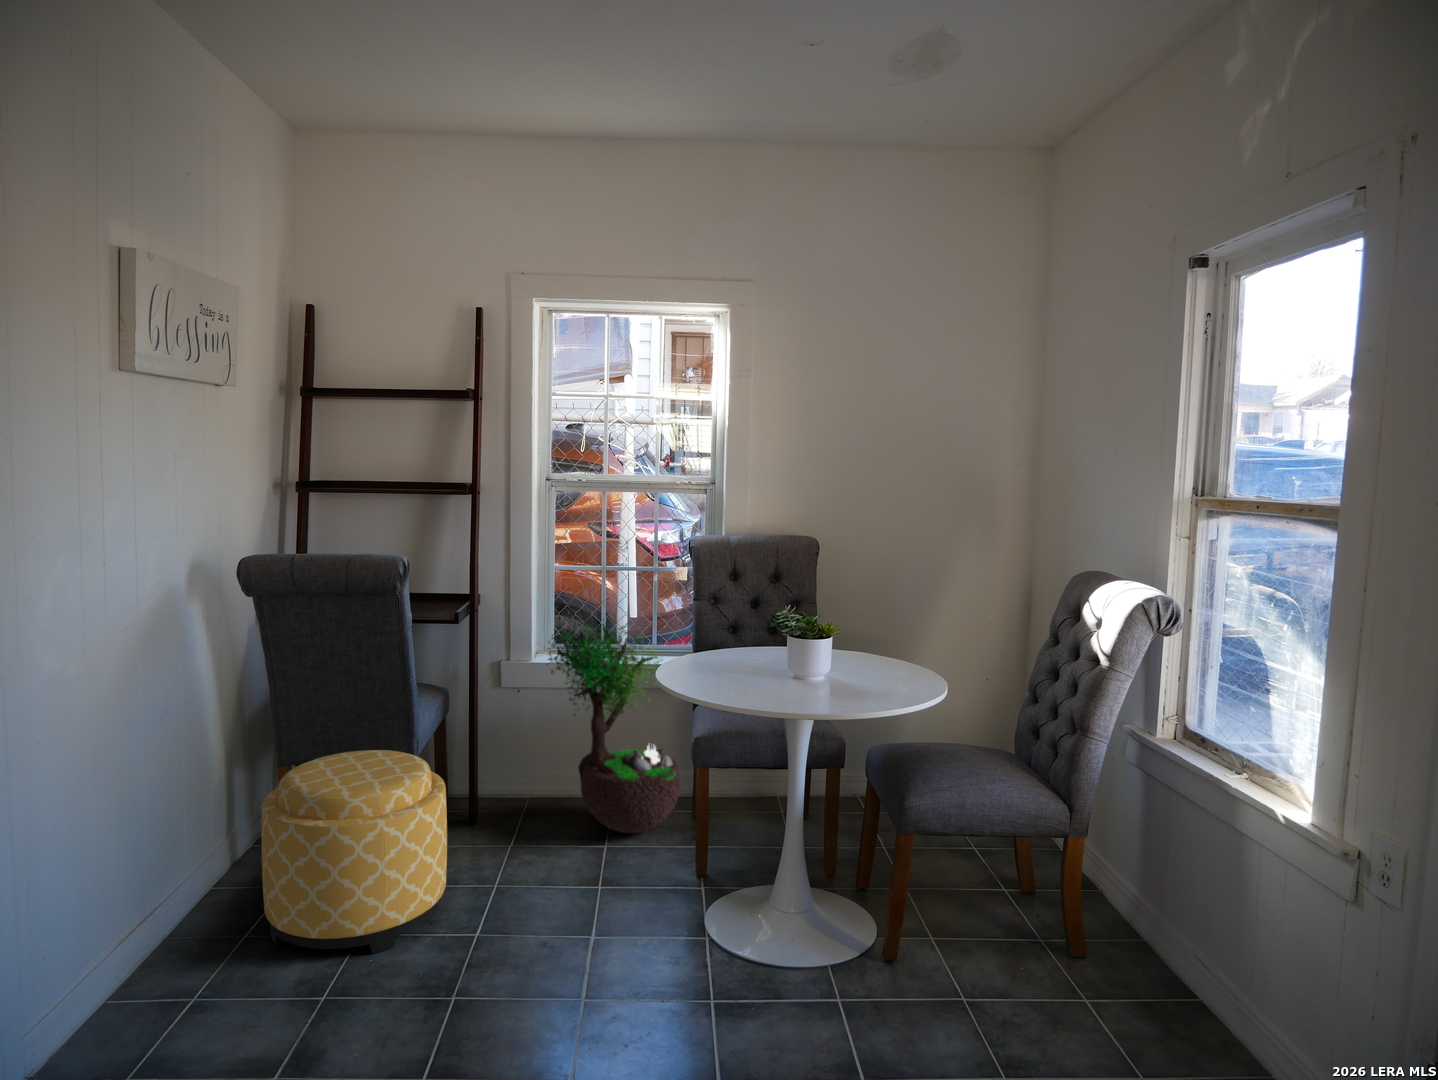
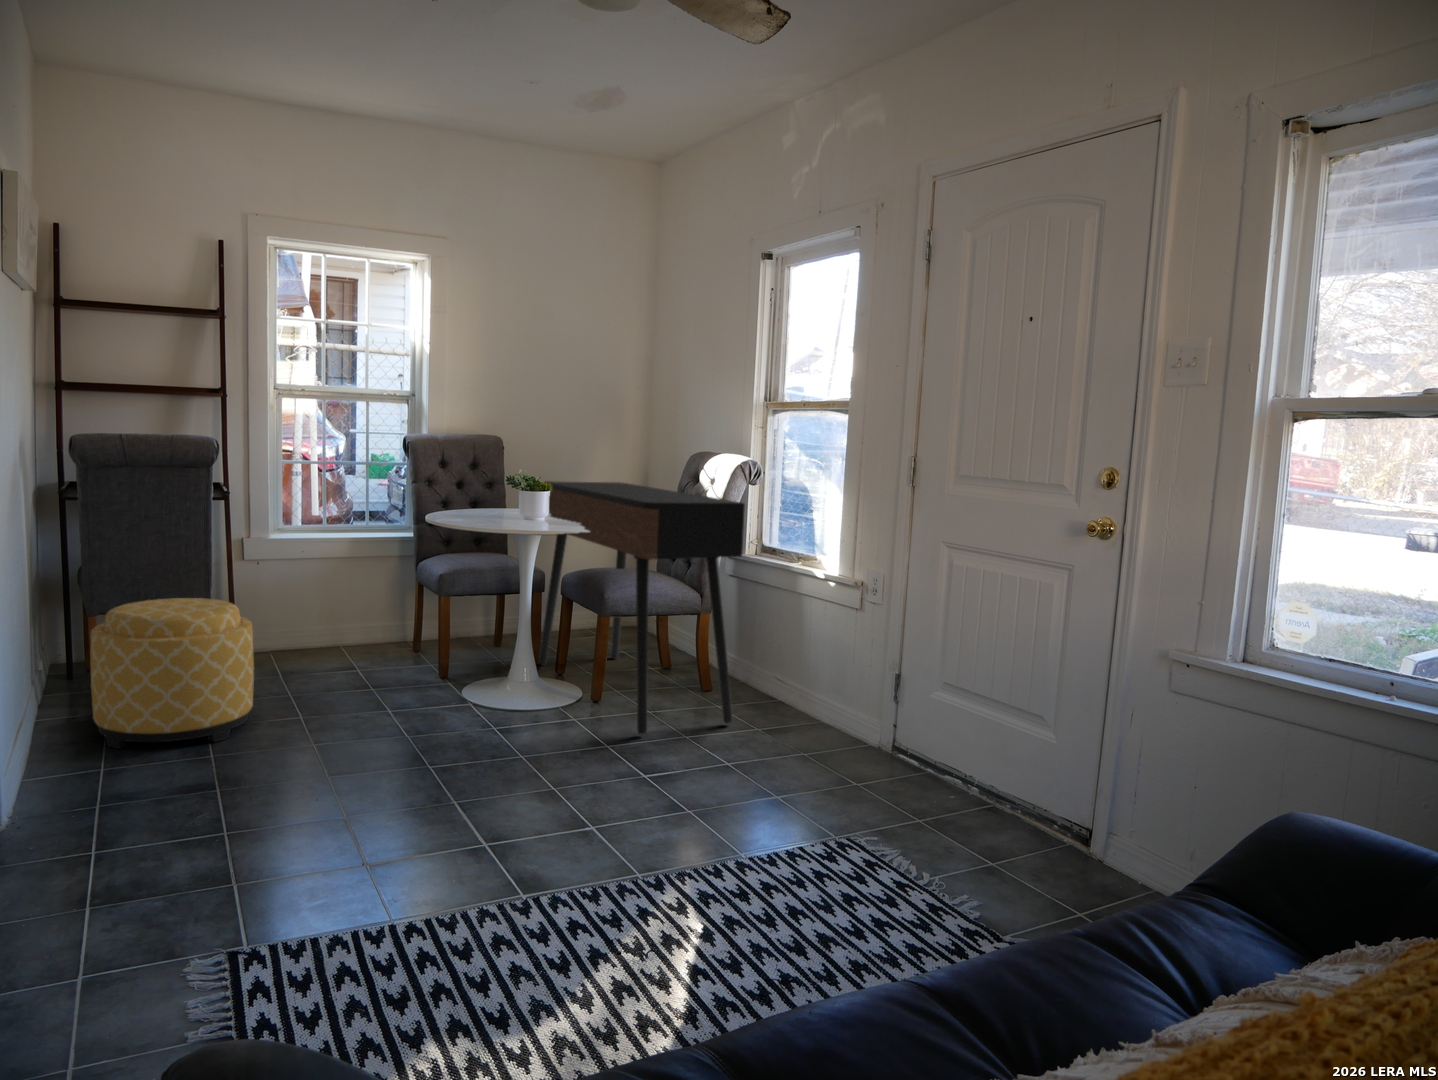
console table: none [841,607,1125,1074] -> present [539,481,745,735]
potted tree: present [548,613,681,833] -> none [284,482,409,669]

